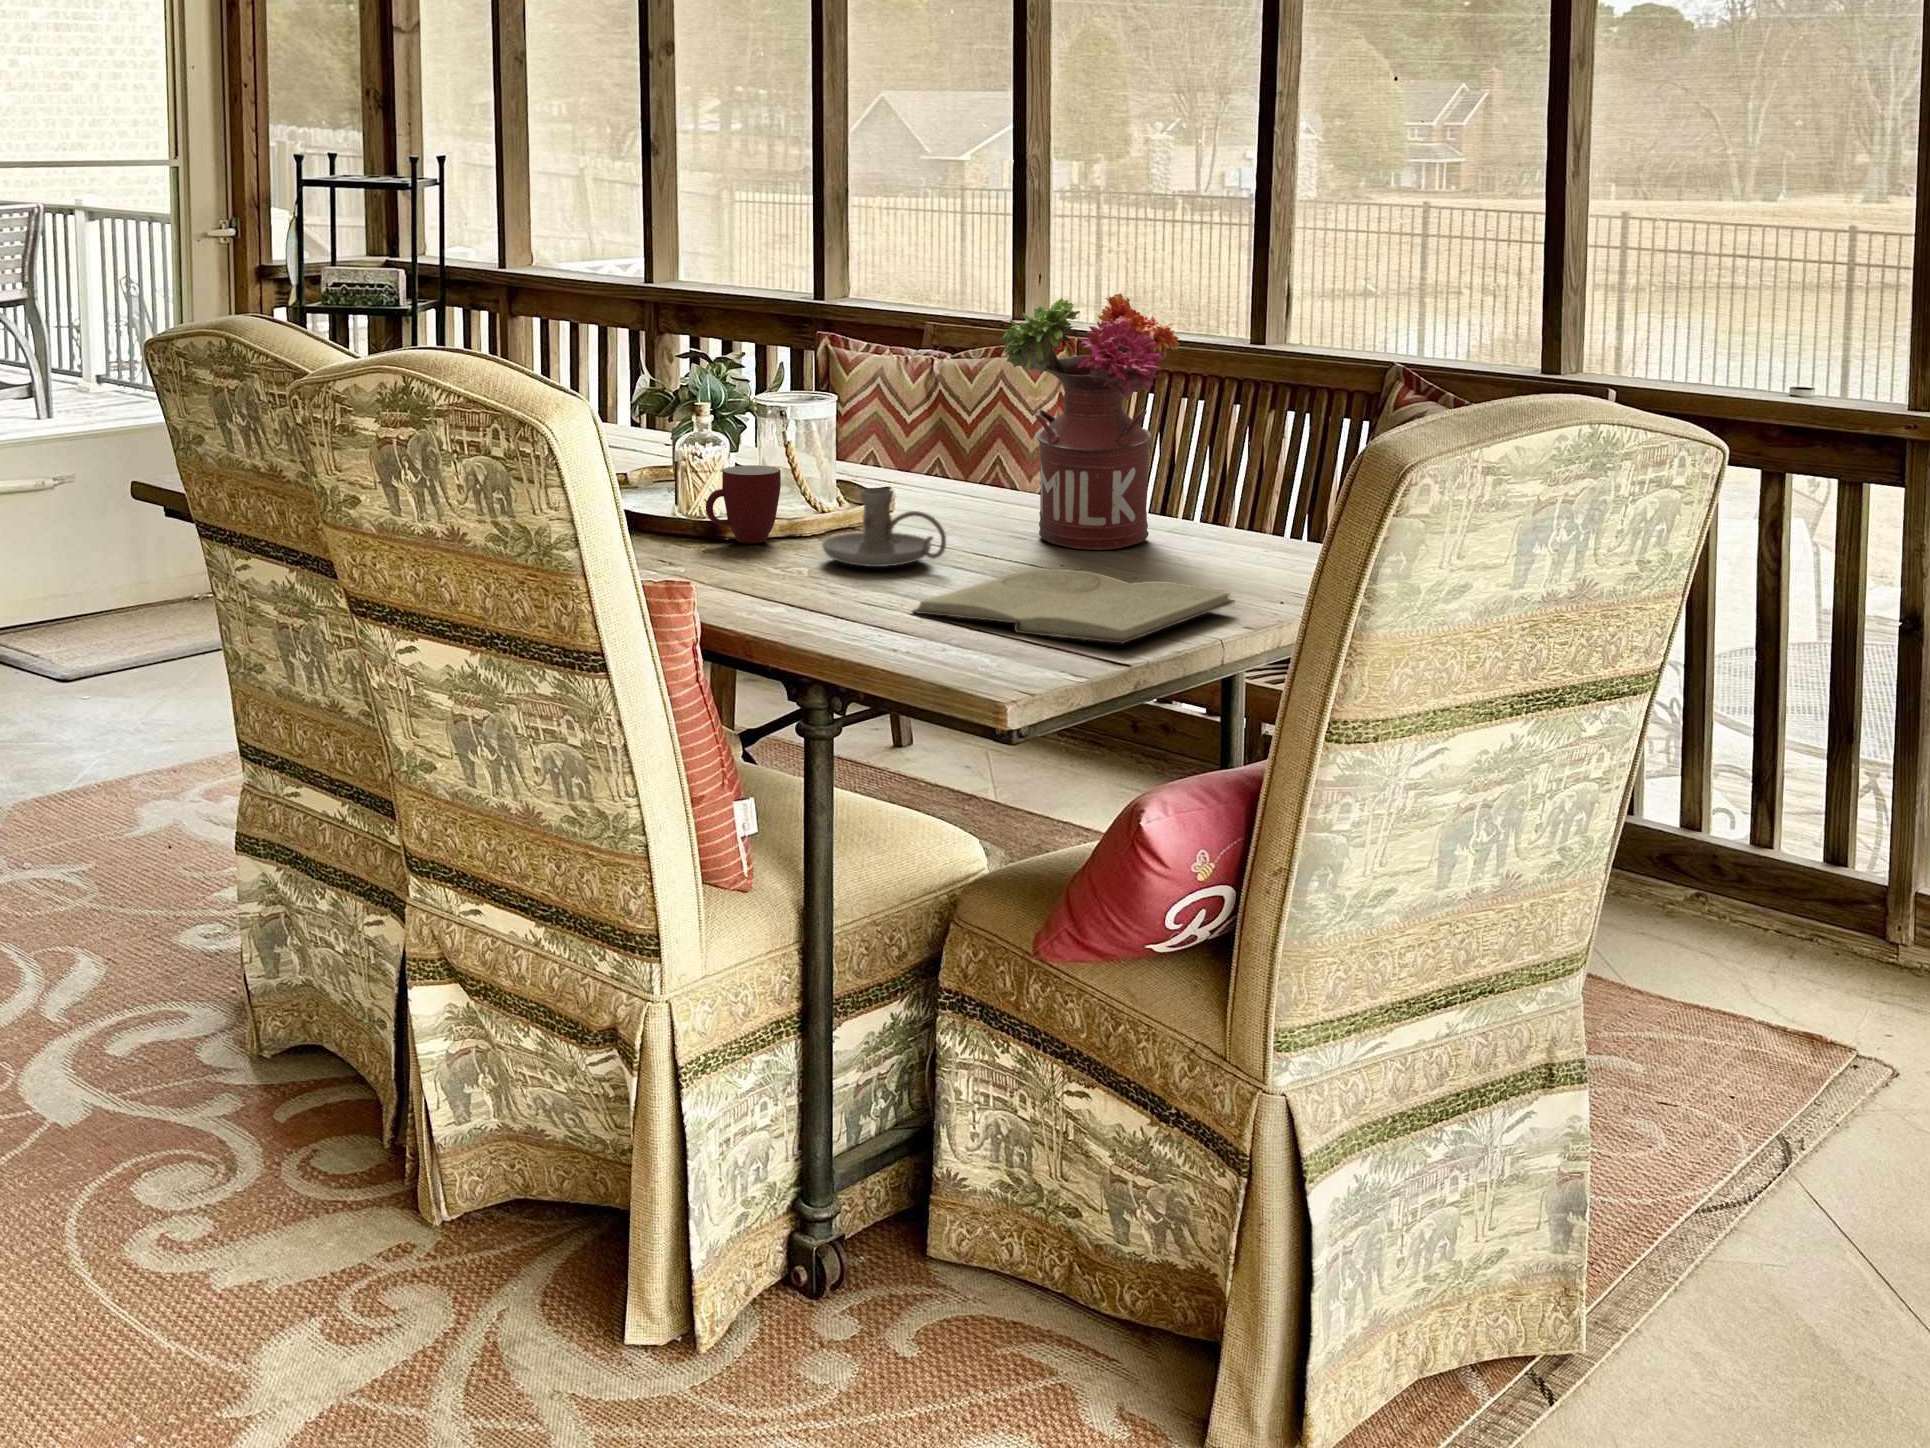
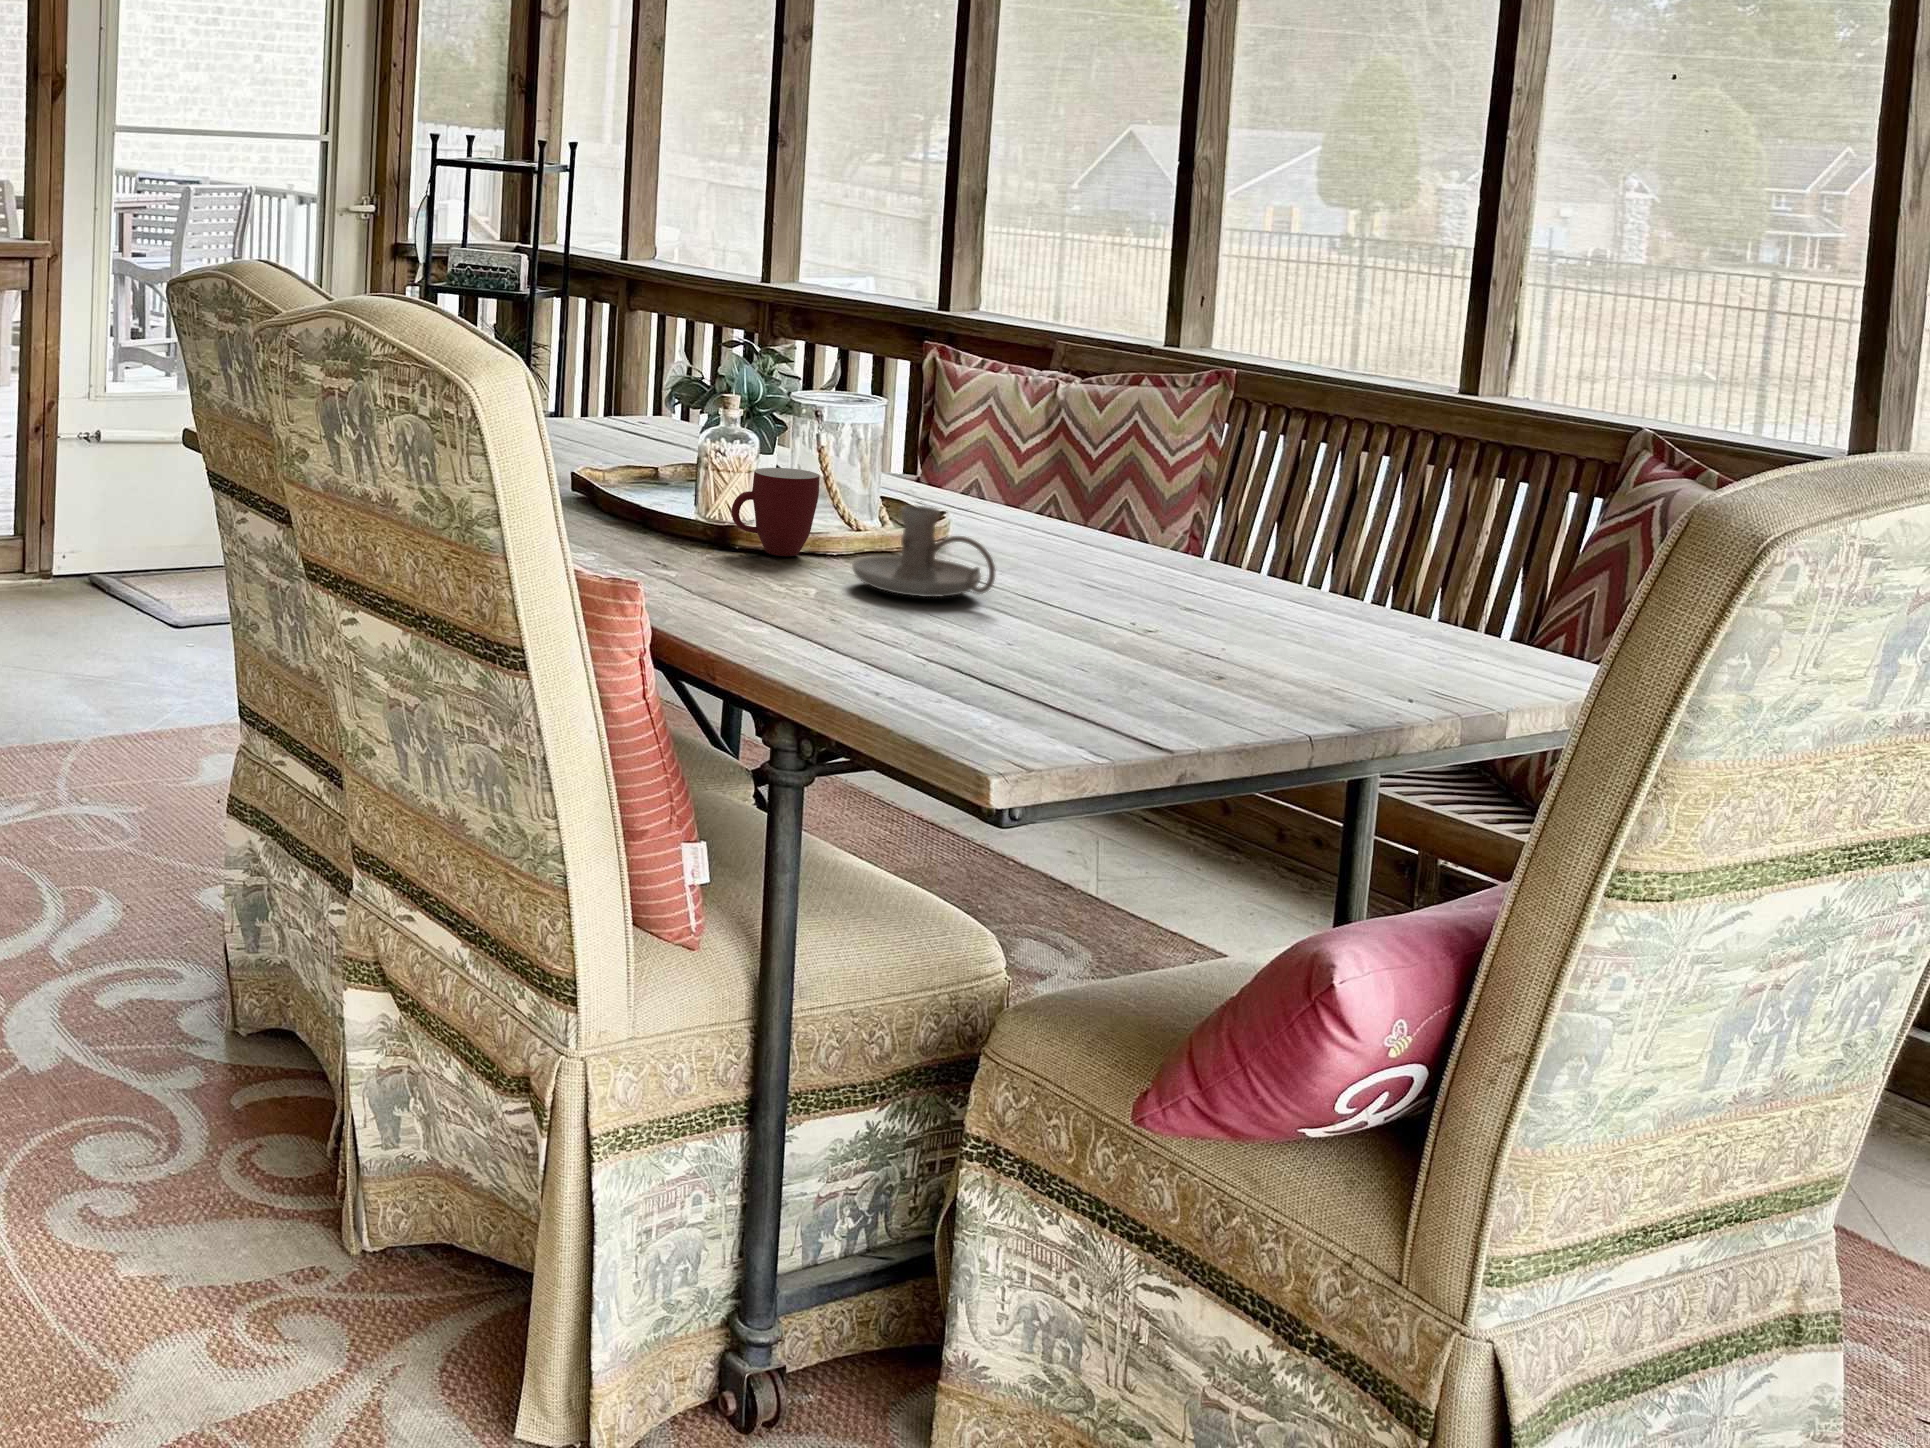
flower arrangement: present [1000,293,1179,550] -> none [1089,302,1316,607]
book: present [912,568,1234,643] -> none [931,617,1341,716]

